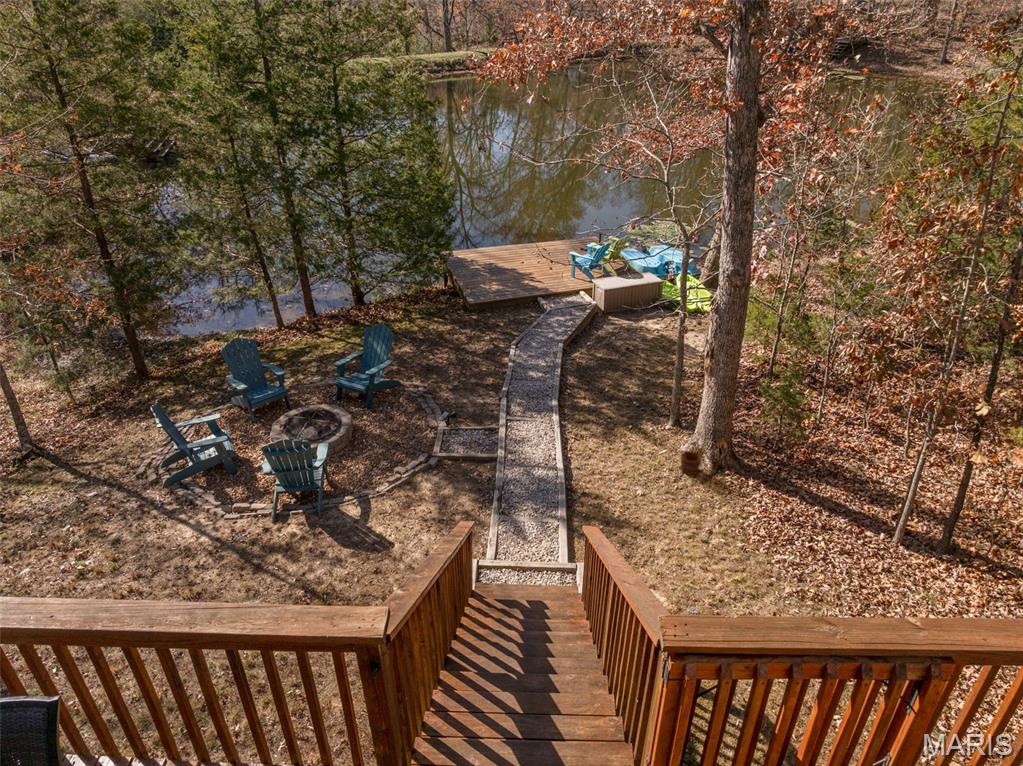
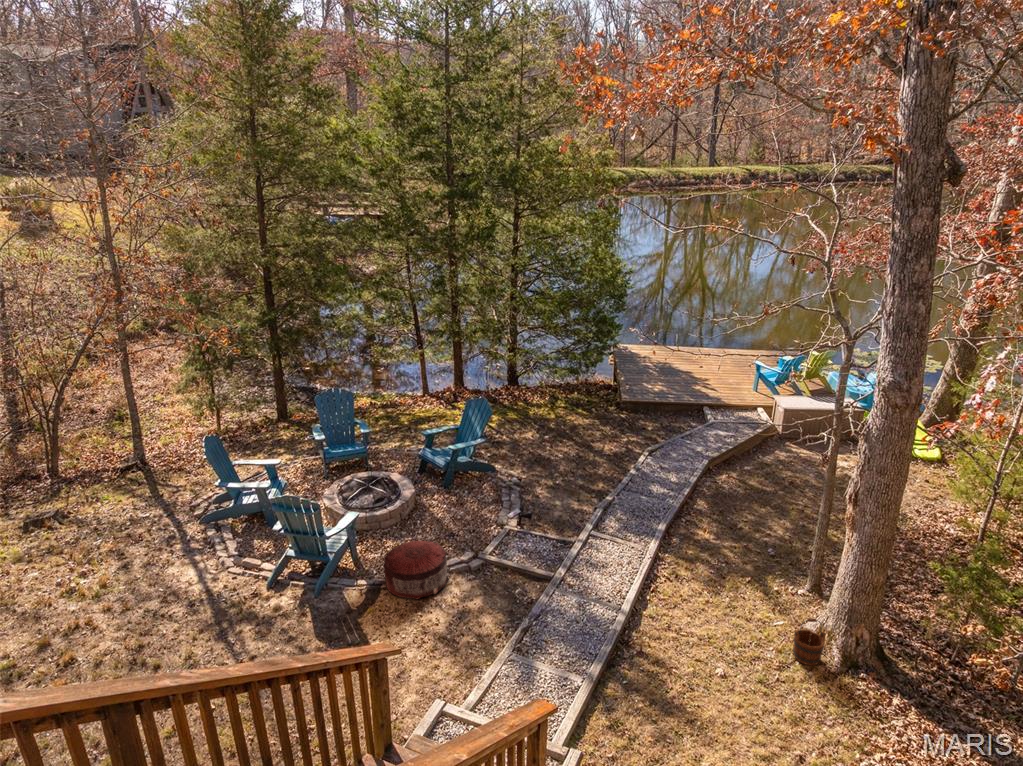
pouf: none [350,451,411,503] -> present [383,541,449,599]

